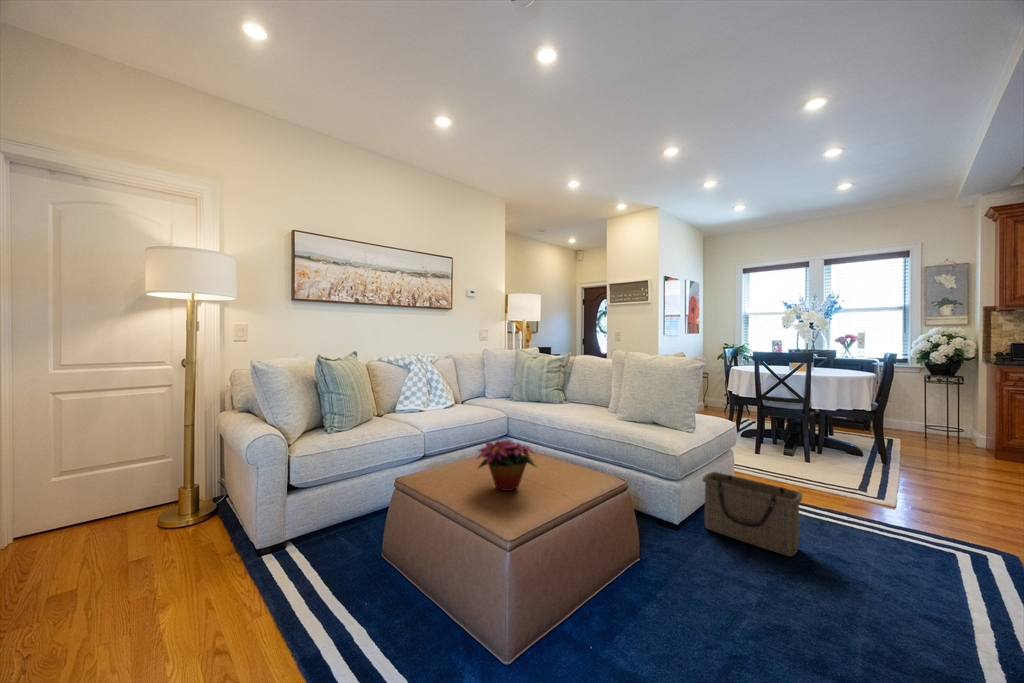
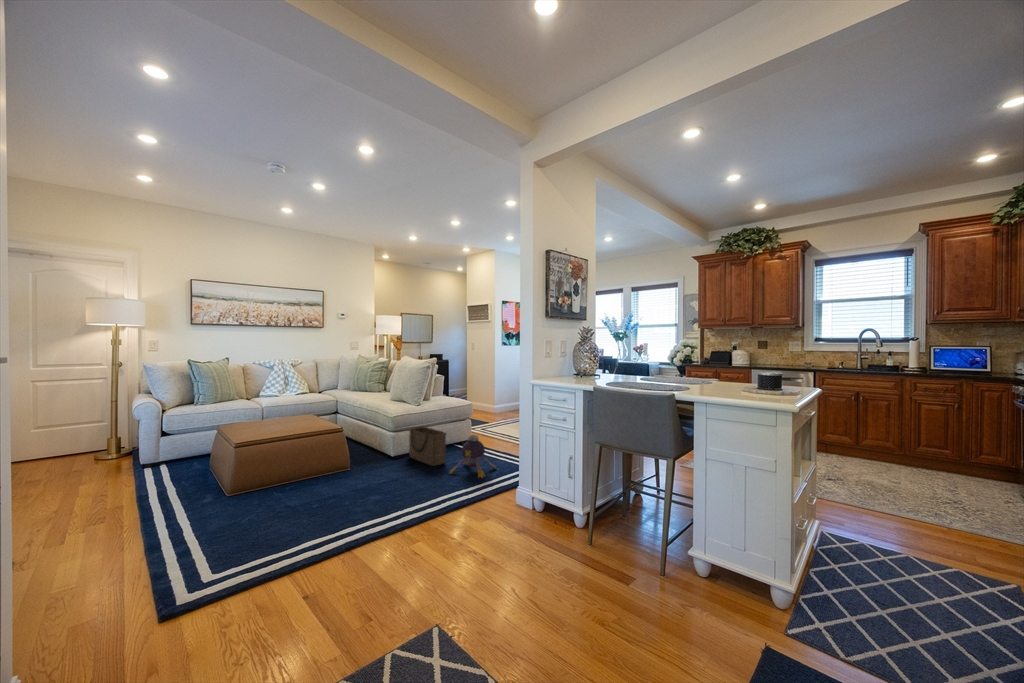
flower arrangement: present [478,440,536,491] -> none [244,402,287,428]
plush toy: none [838,503,966,605] -> present [449,434,496,478]

